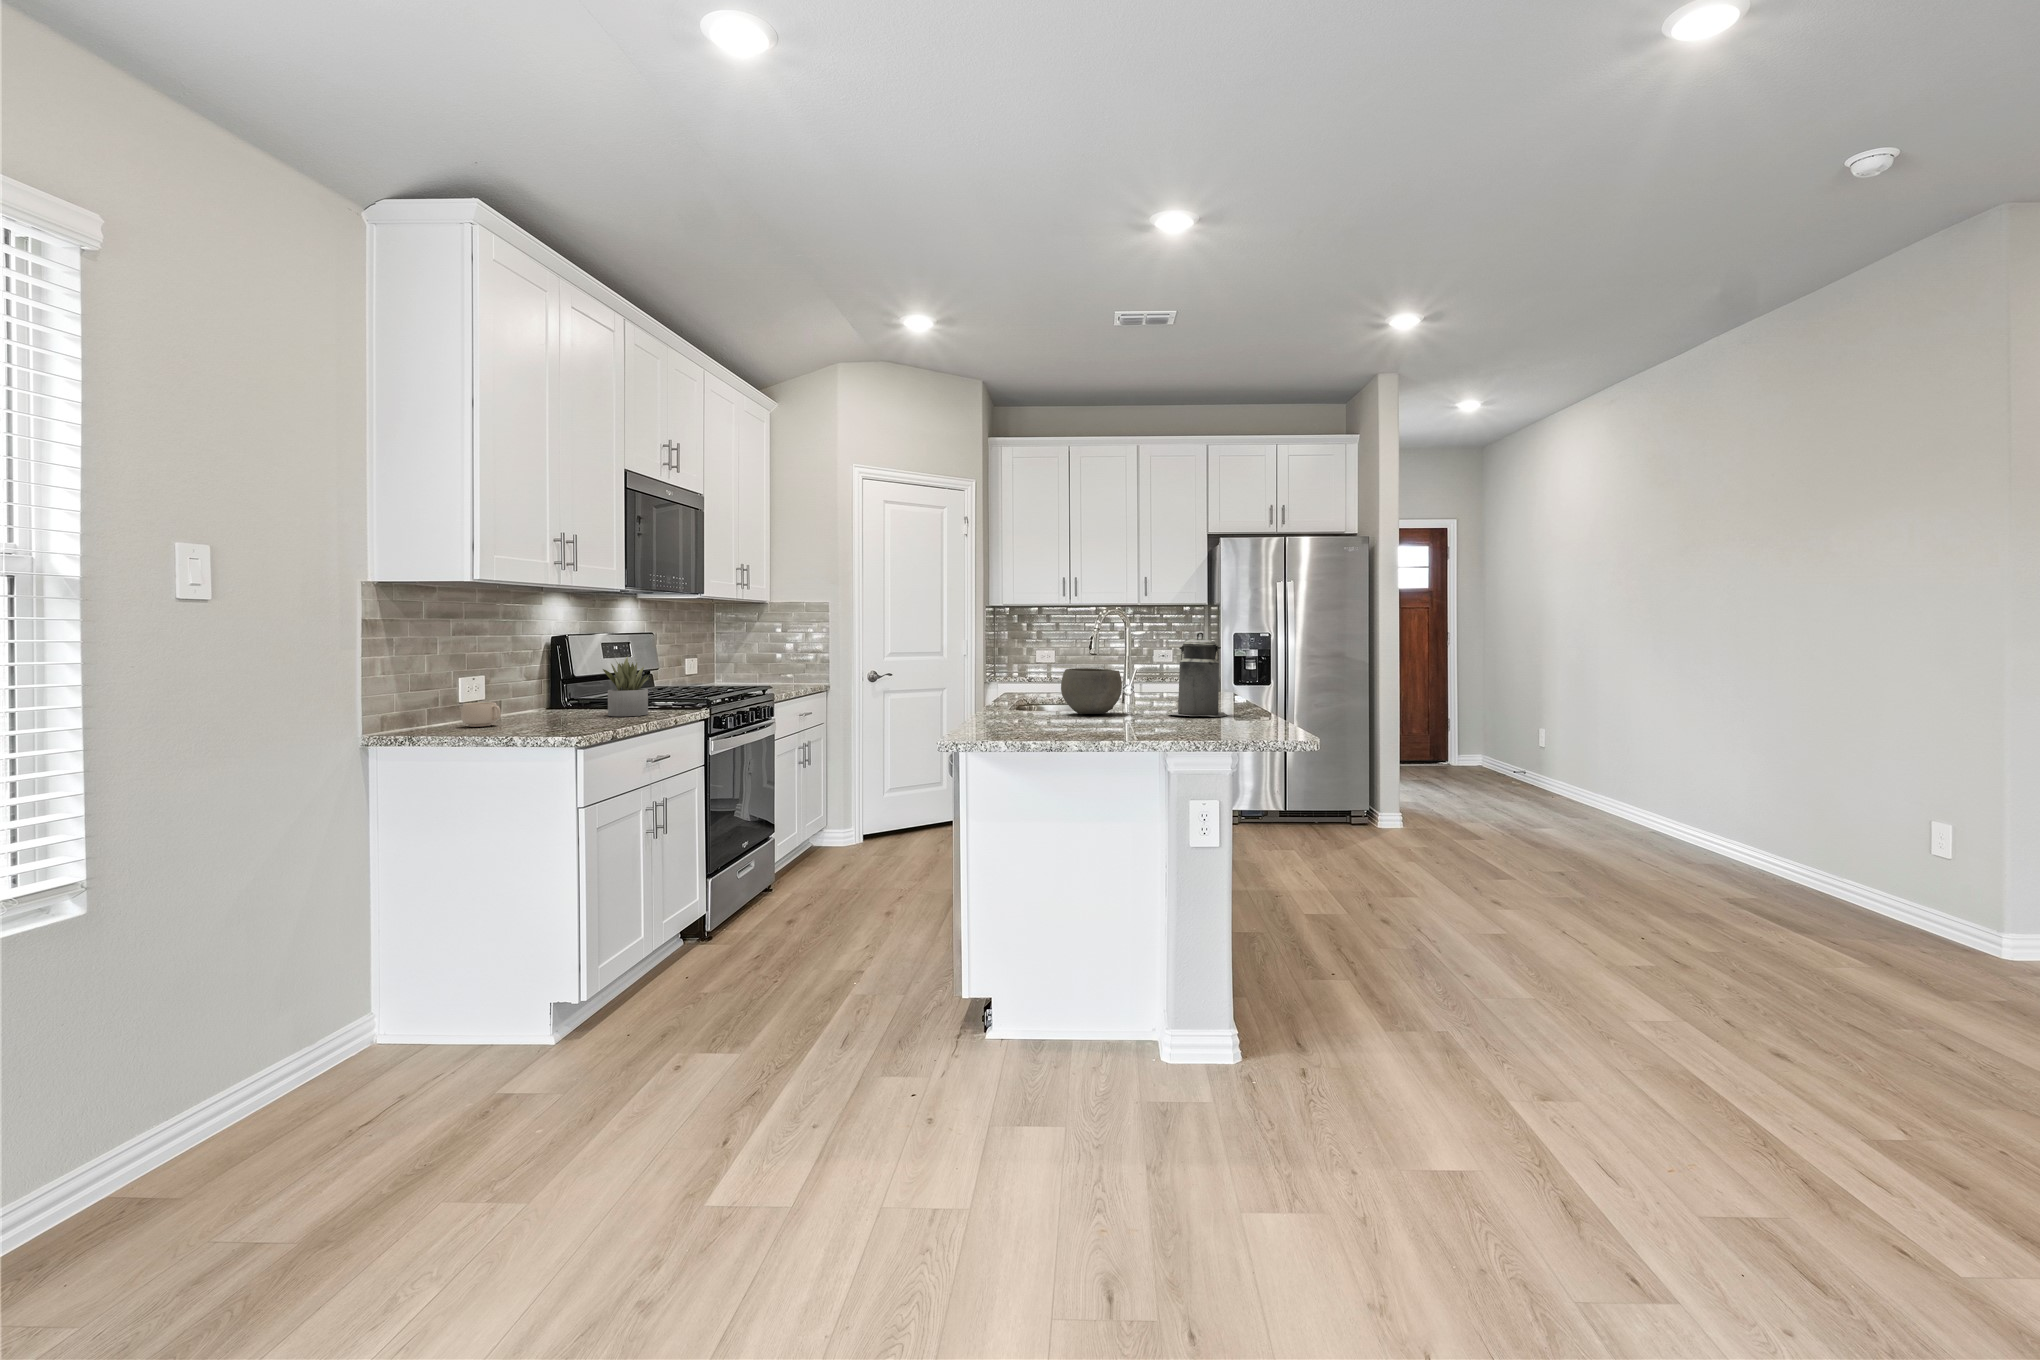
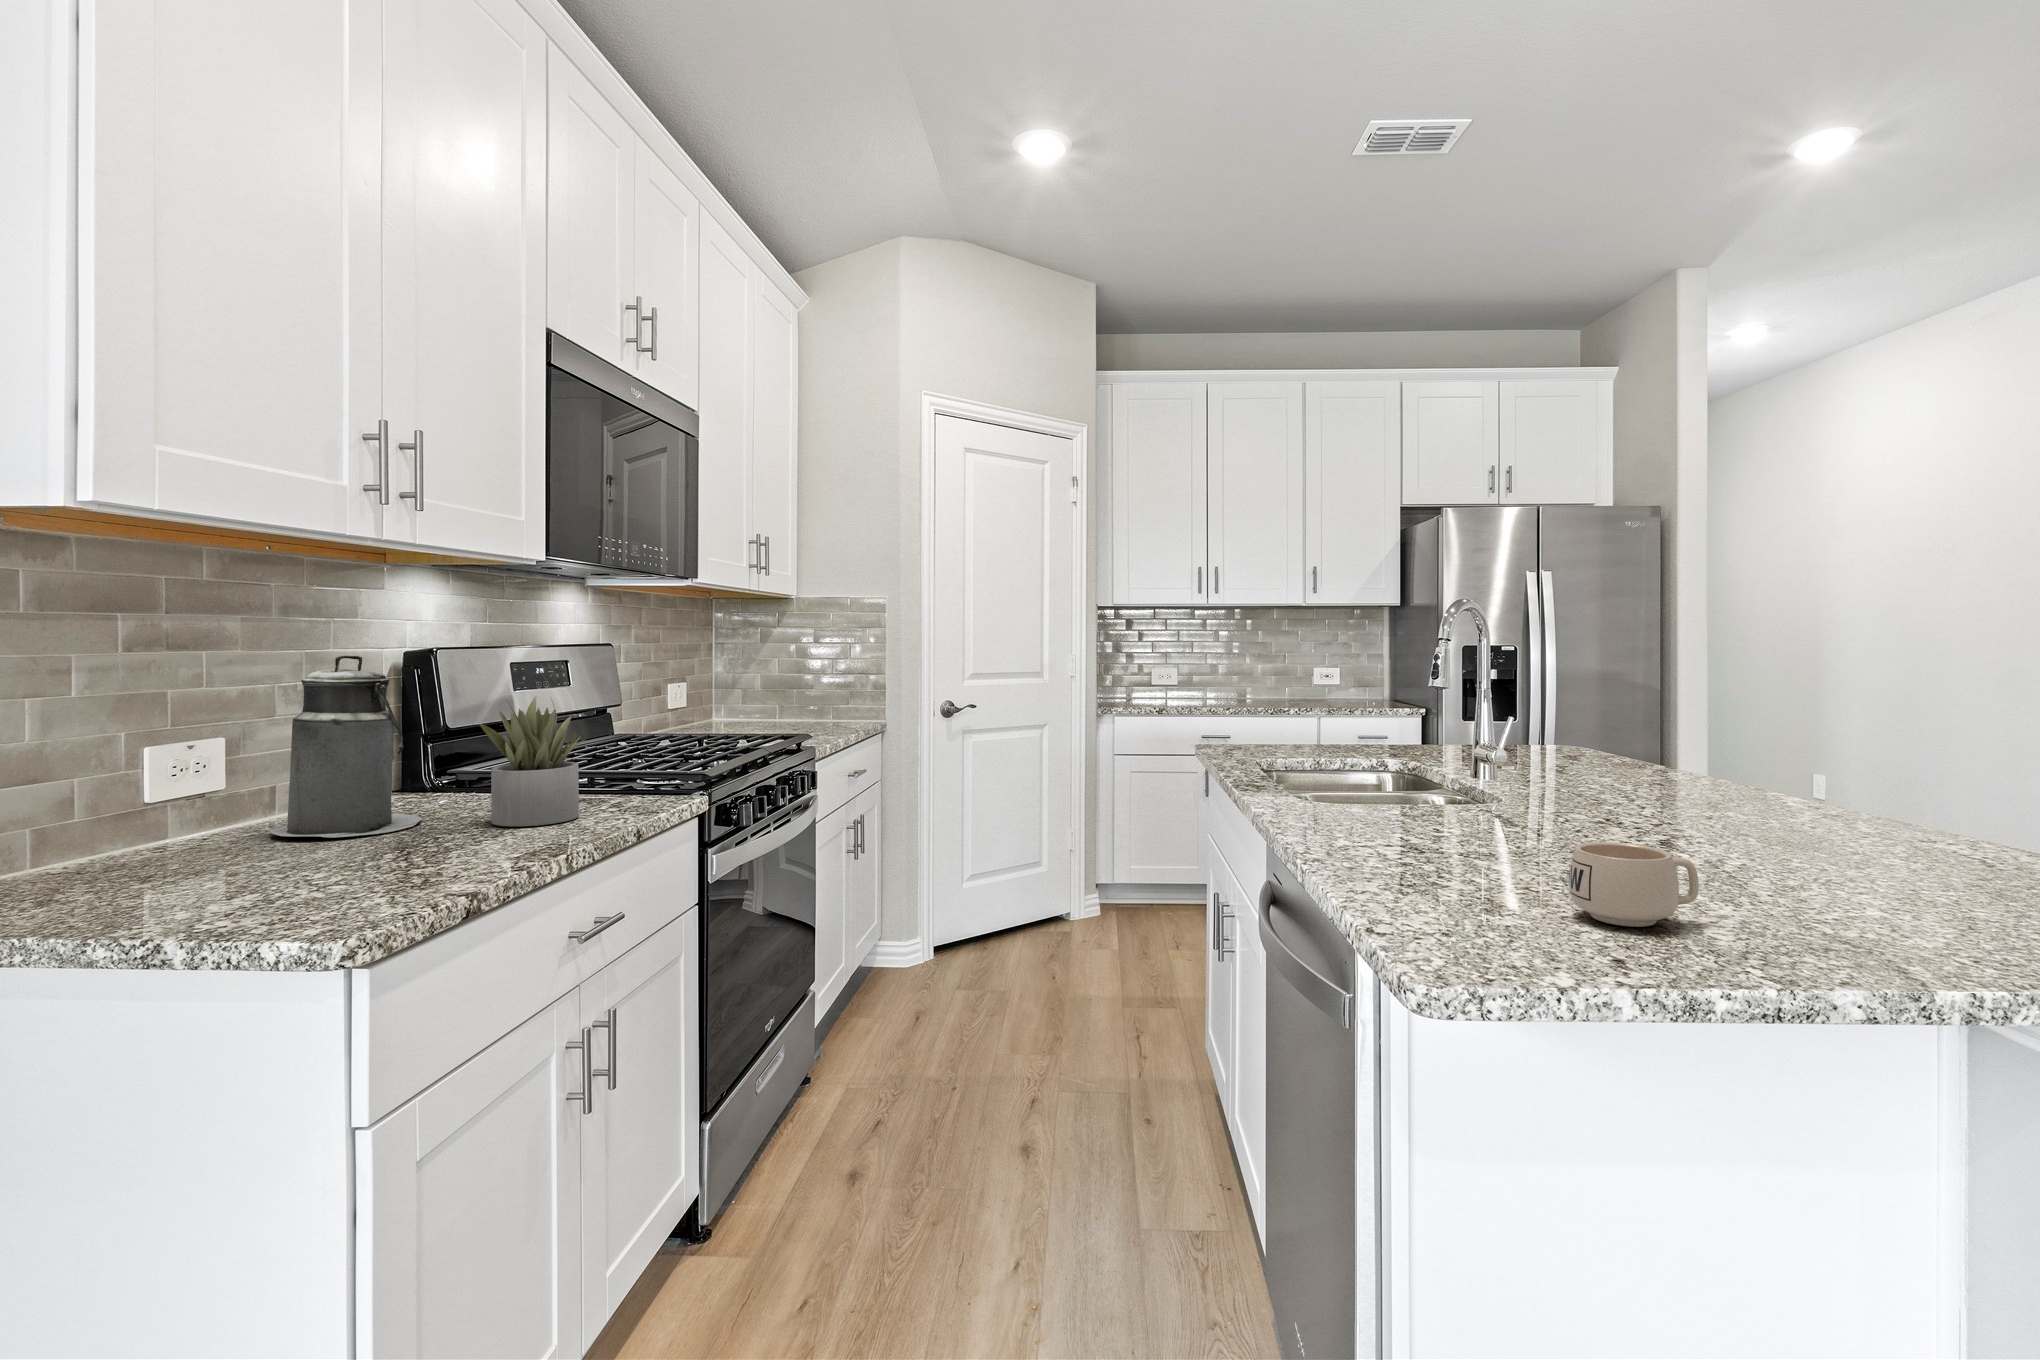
canister: present [1169,632,1227,717] -> present [271,655,422,838]
bowl: present [1061,668,1122,714] -> none [1471,724,1620,829]
mug: present [461,702,501,727] -> present [1569,842,1699,927]

